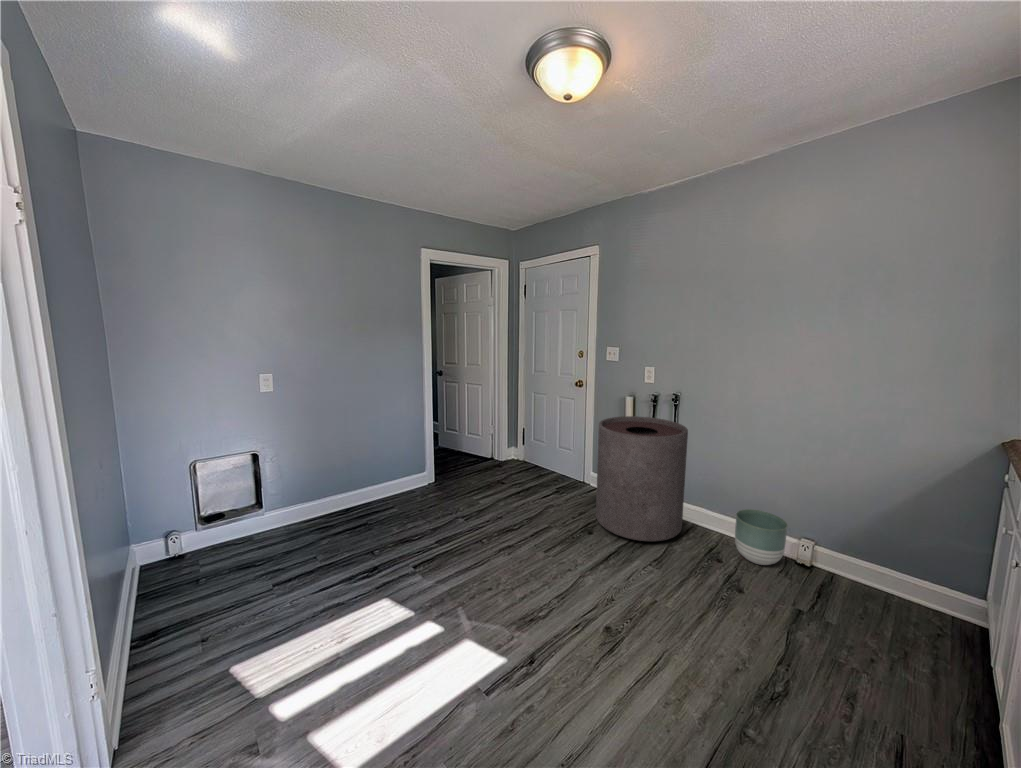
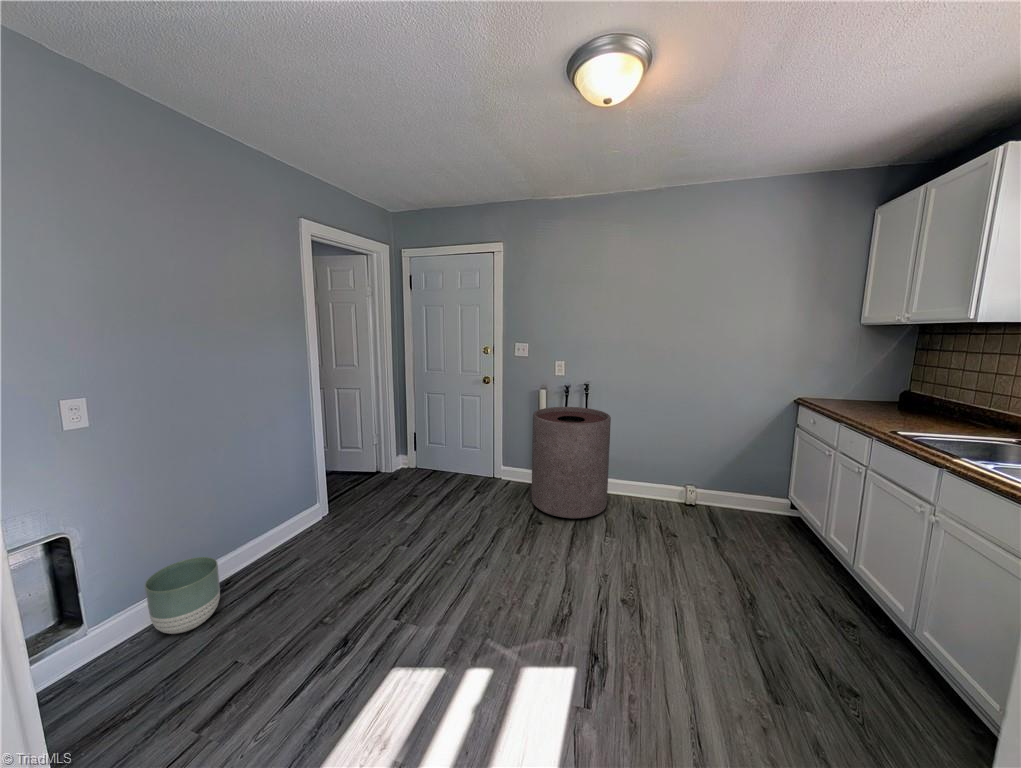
planter: present [735,509,788,565] -> present [145,557,220,634]

